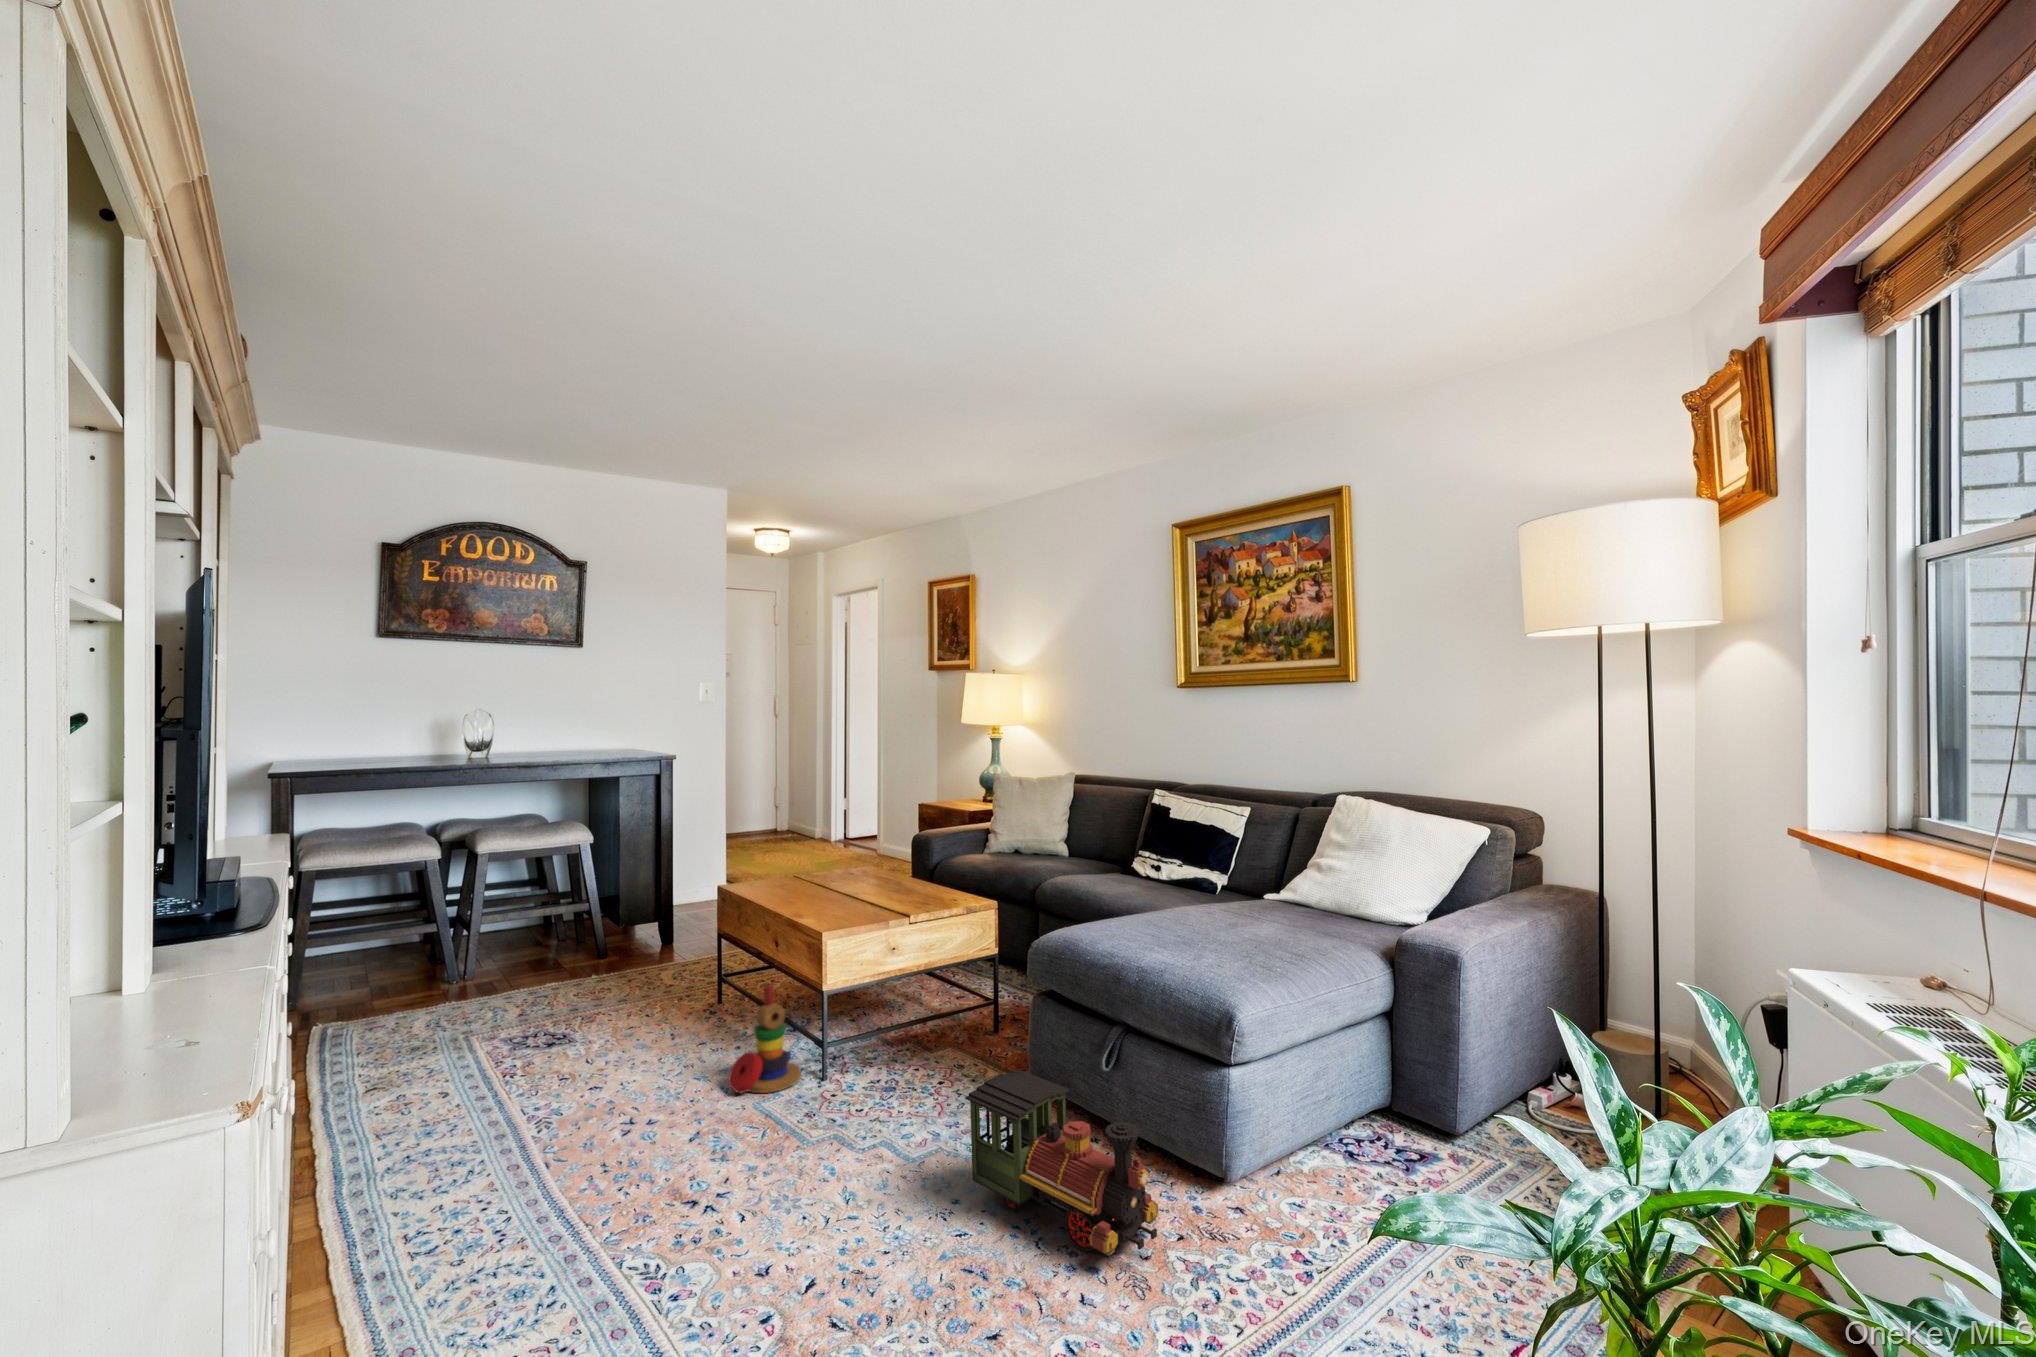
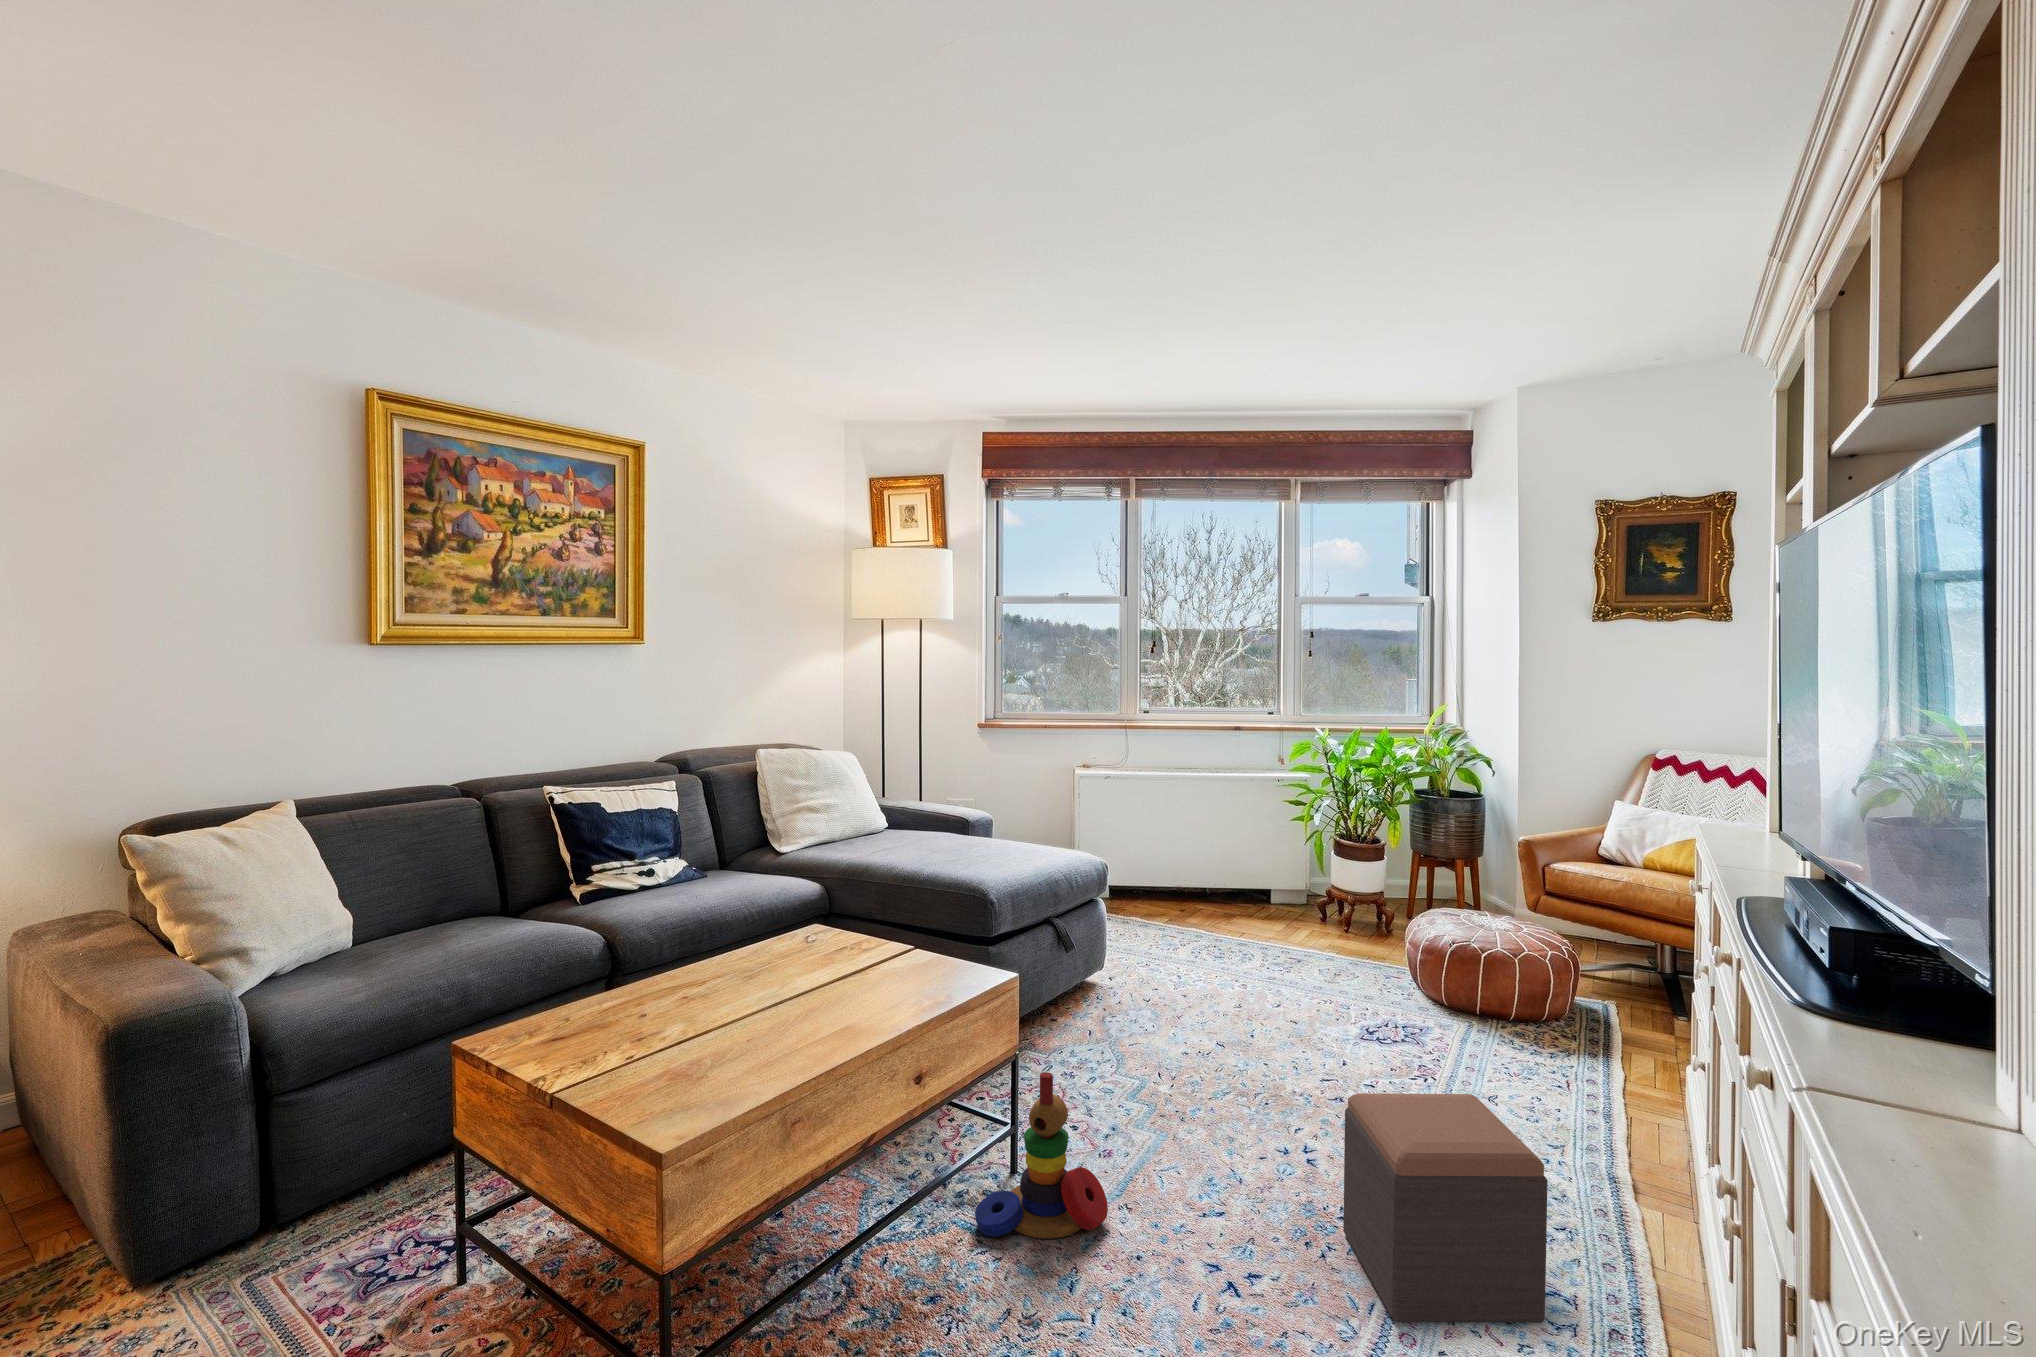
footstool: none [428,1056,608,1245] -> present [1343,1093,1548,1323]
toy train: present [966,1070,1158,1256] -> none [1123,921,1215,1035]

